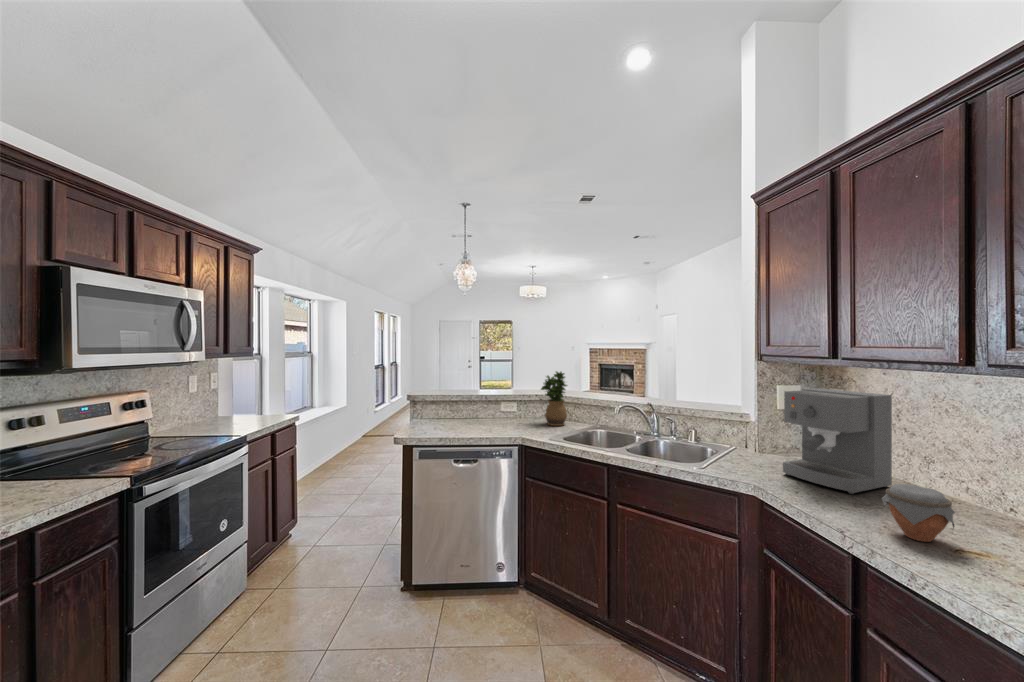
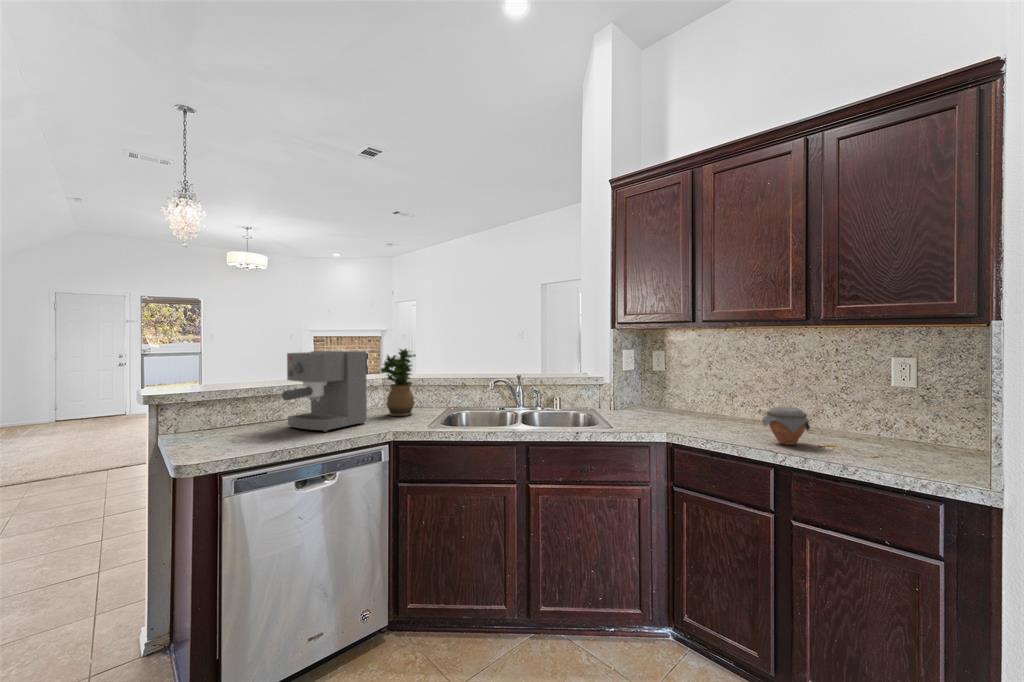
coffee maker: present [783,388,892,494] -> present [282,351,367,432]

